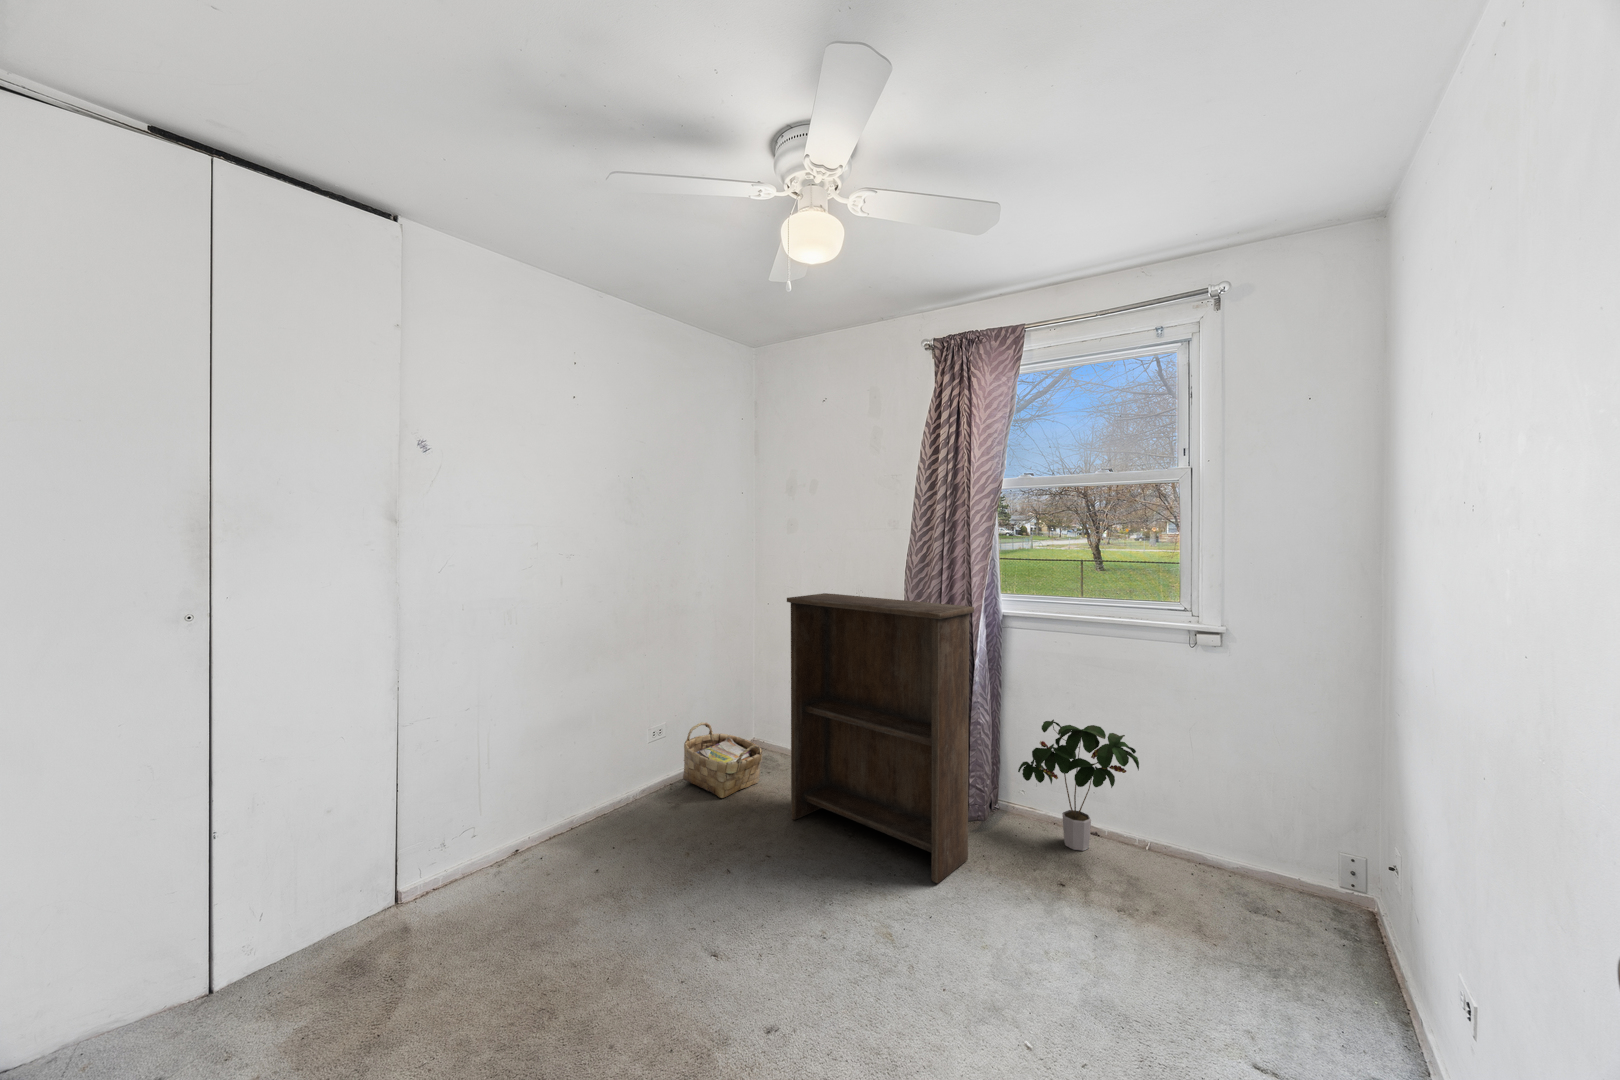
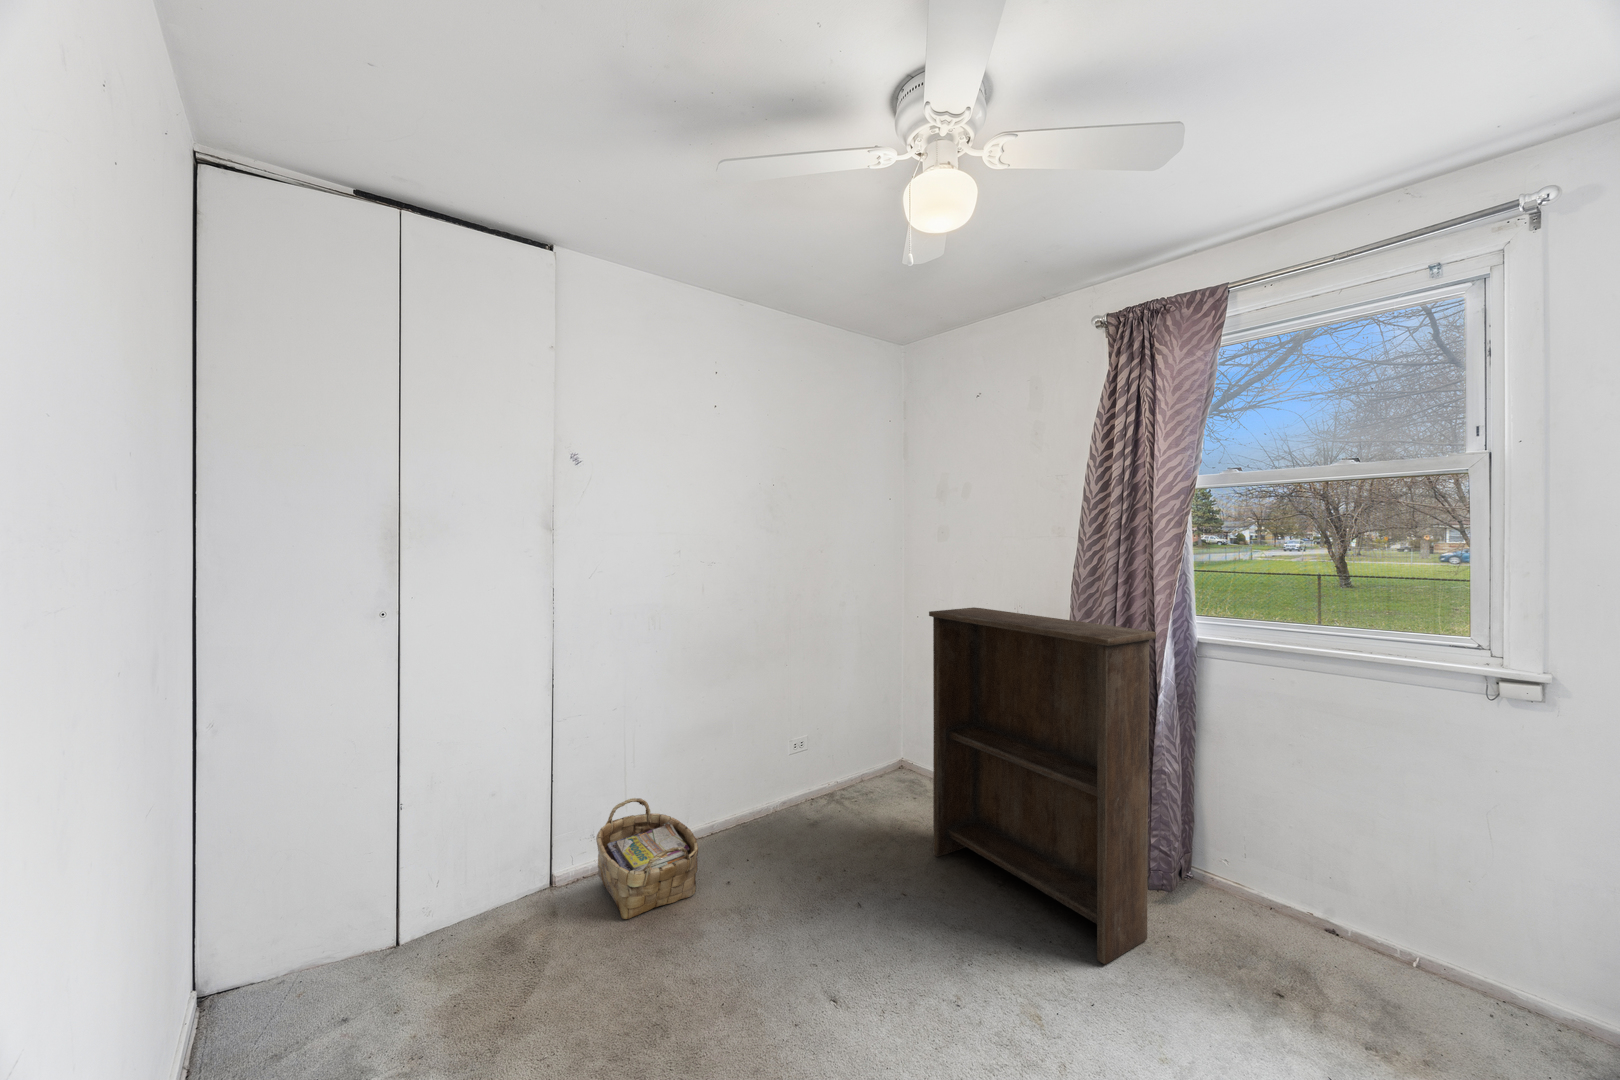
potted plant: present [1018,720,1139,851] -> none [1219,778,1404,954]
woven basket: present [683,722,763,798] -> present [596,798,698,919]

